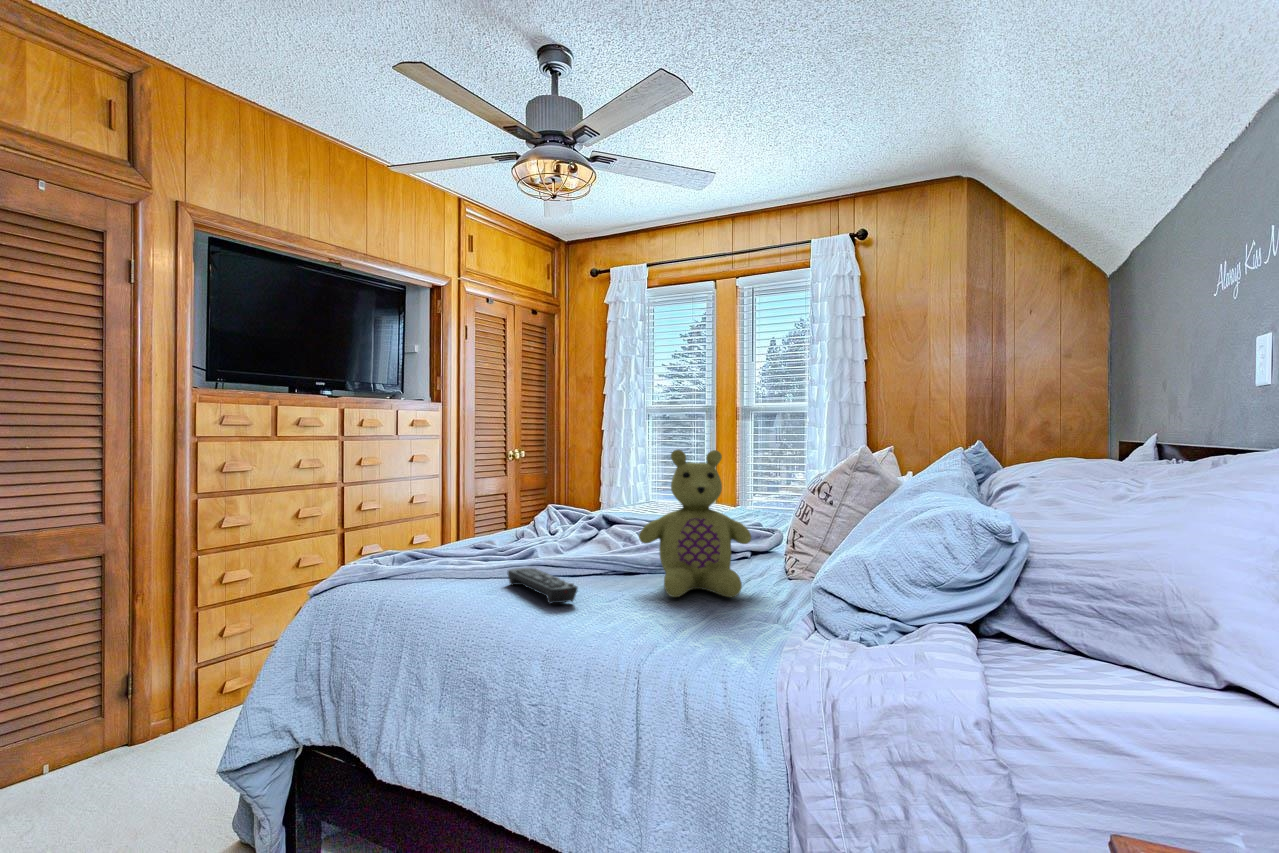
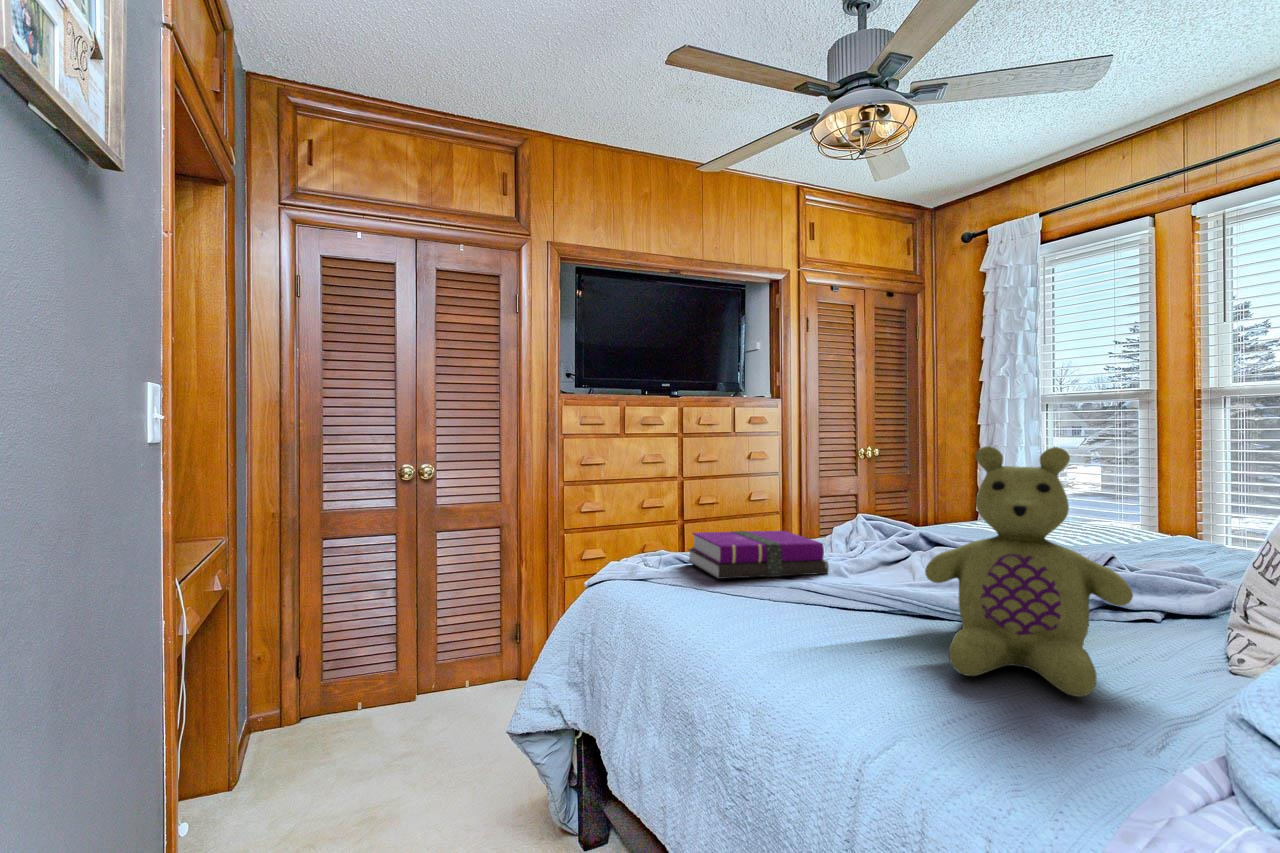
notebook: none [424,522,549,564] -> present [688,531,829,579]
remote control: present [508,568,578,604] -> none [750,593,810,653]

